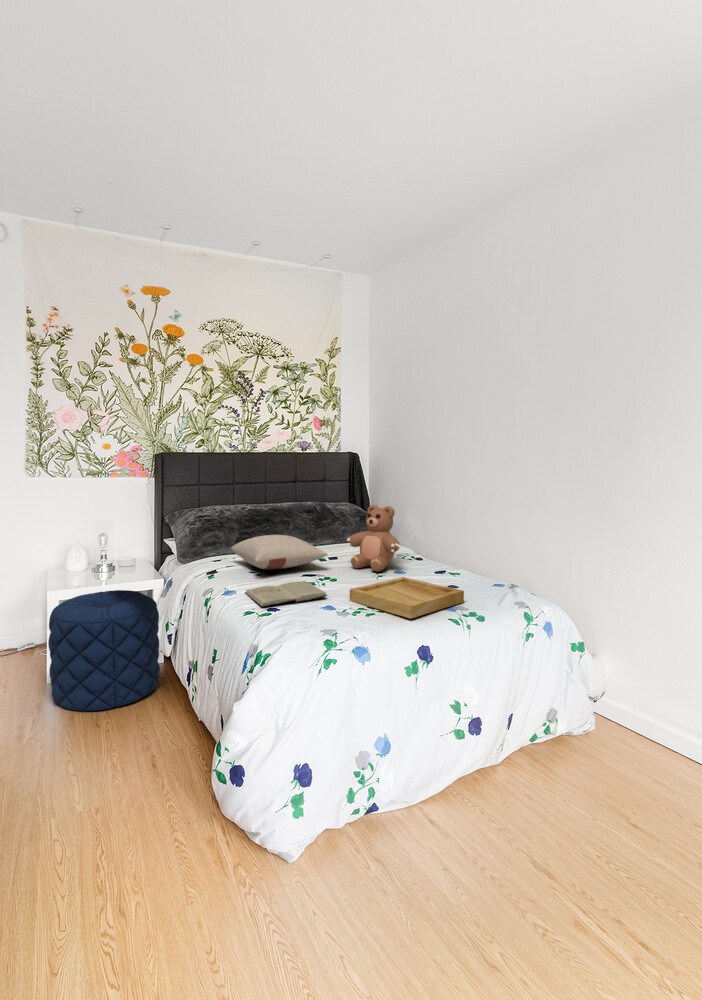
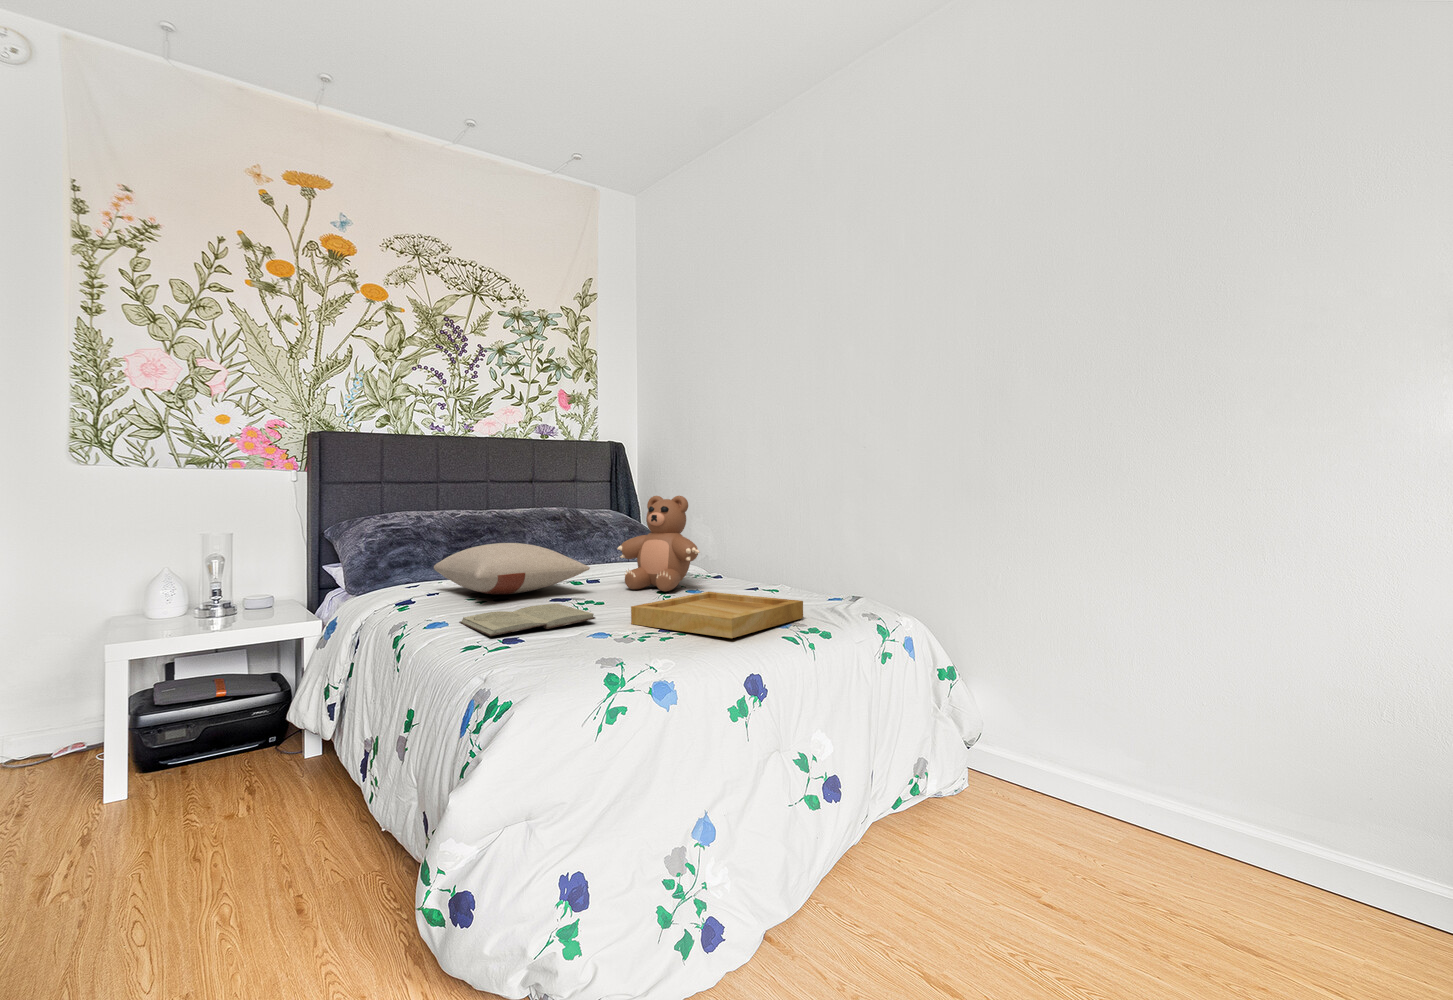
pouf: present [48,590,160,711] -> none [100,638,310,844]

